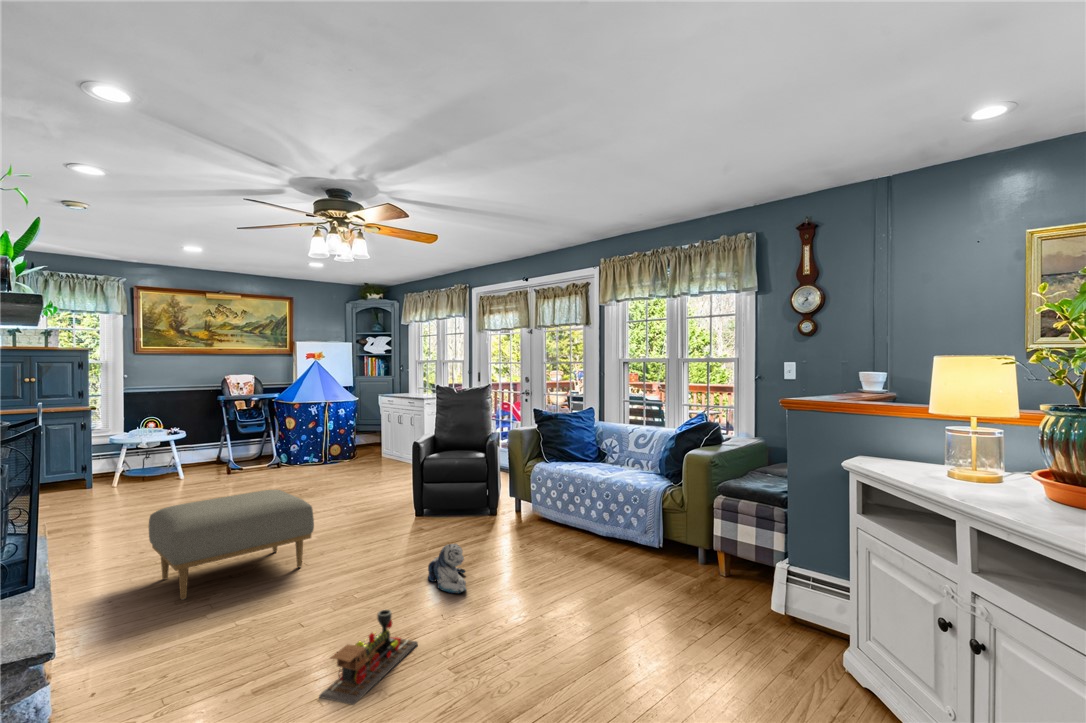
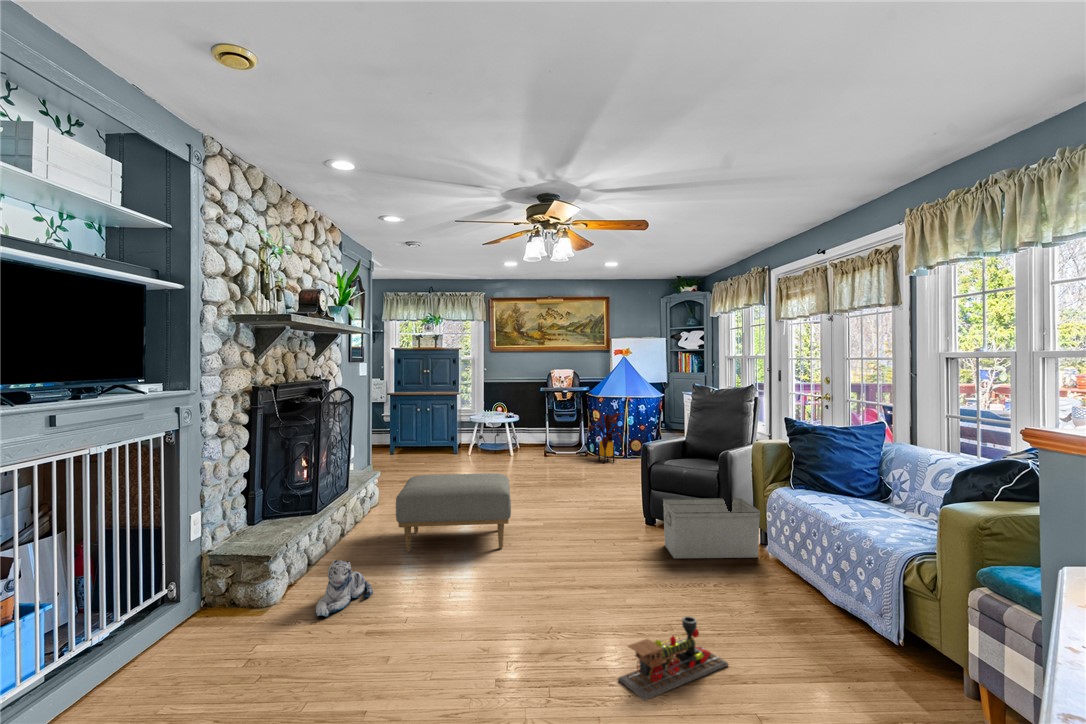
house plant: none [285,419,331,472] -> present [589,413,626,463]
storage bin: none [447,478,527,536] -> present [663,498,760,558]
plush toy: present [428,544,466,594] -> present [316,560,373,616]
toy train: present [319,610,418,705] -> present [618,616,728,700]

